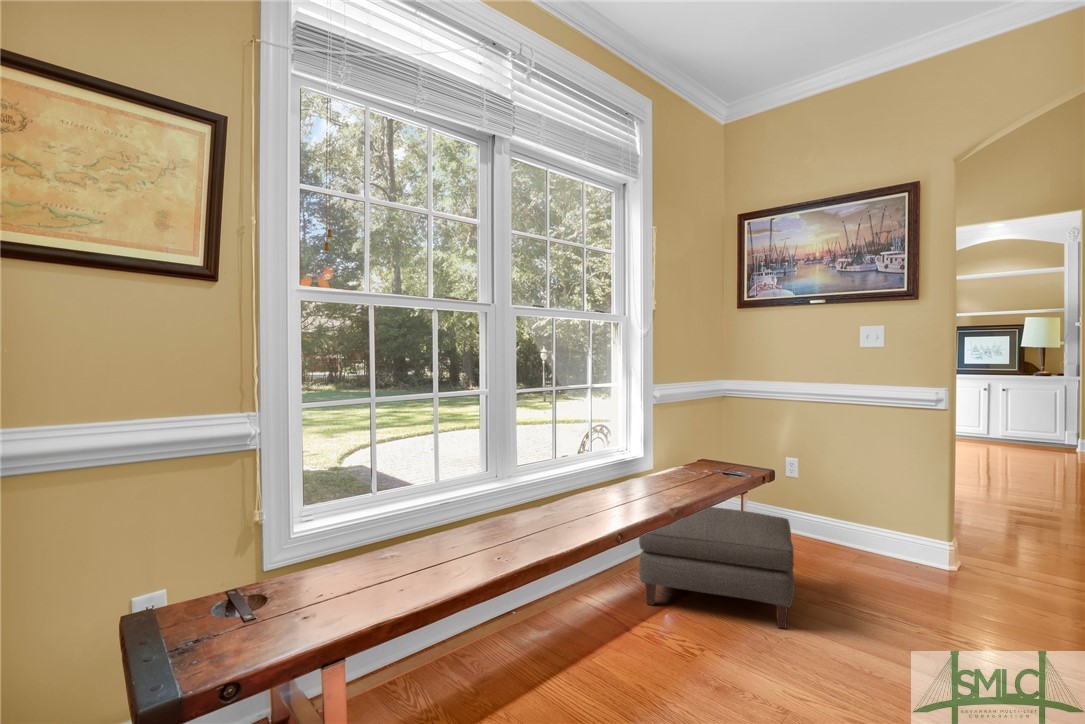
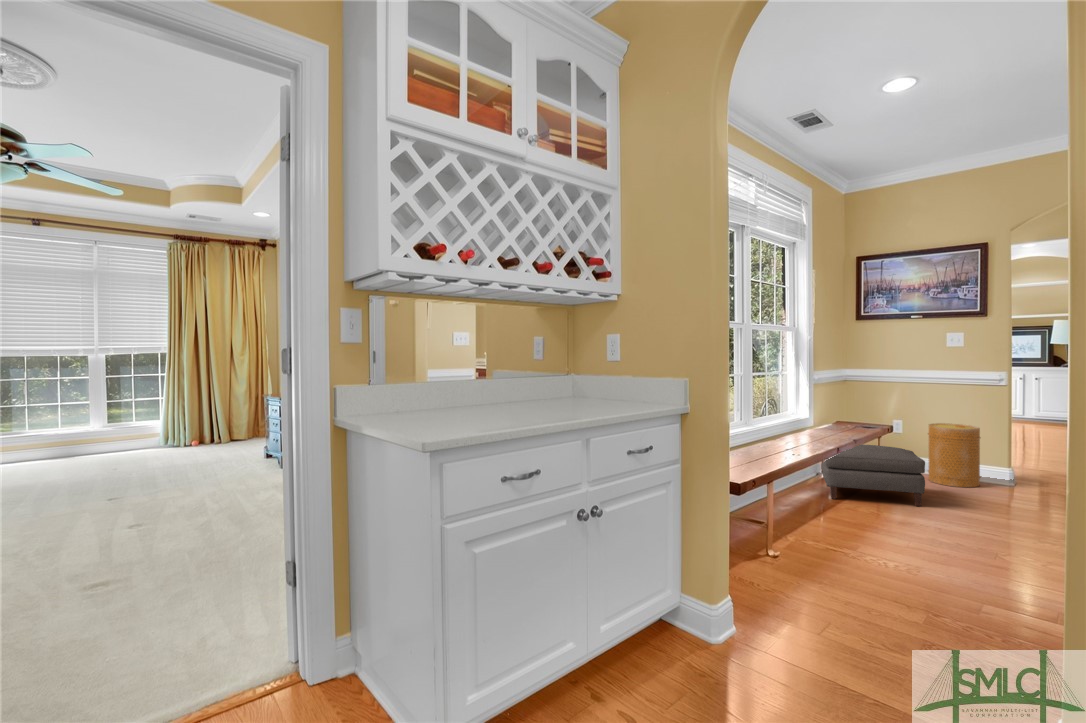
basket: none [827,466,904,576] -> present [928,423,980,487]

